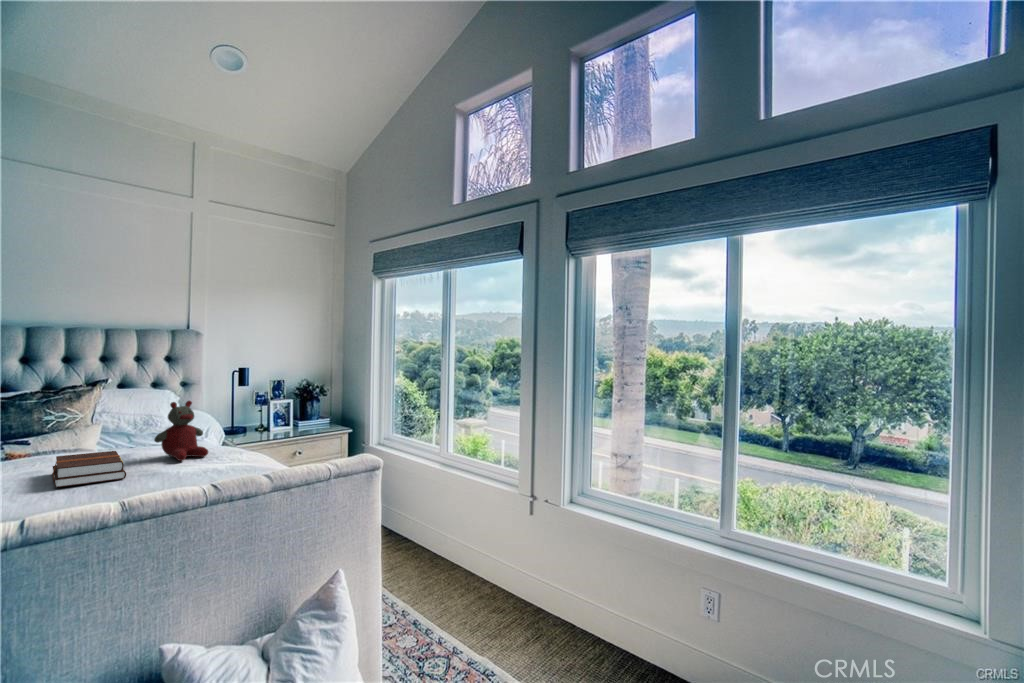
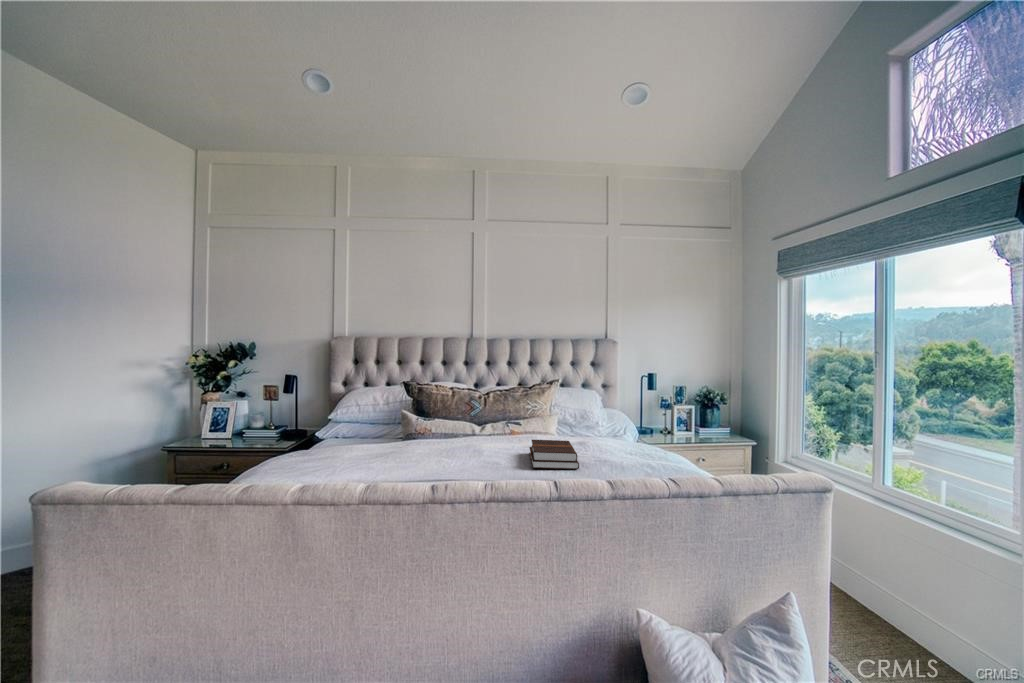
stuffed bear: present [154,401,208,461] -> none [596,402,639,459]

